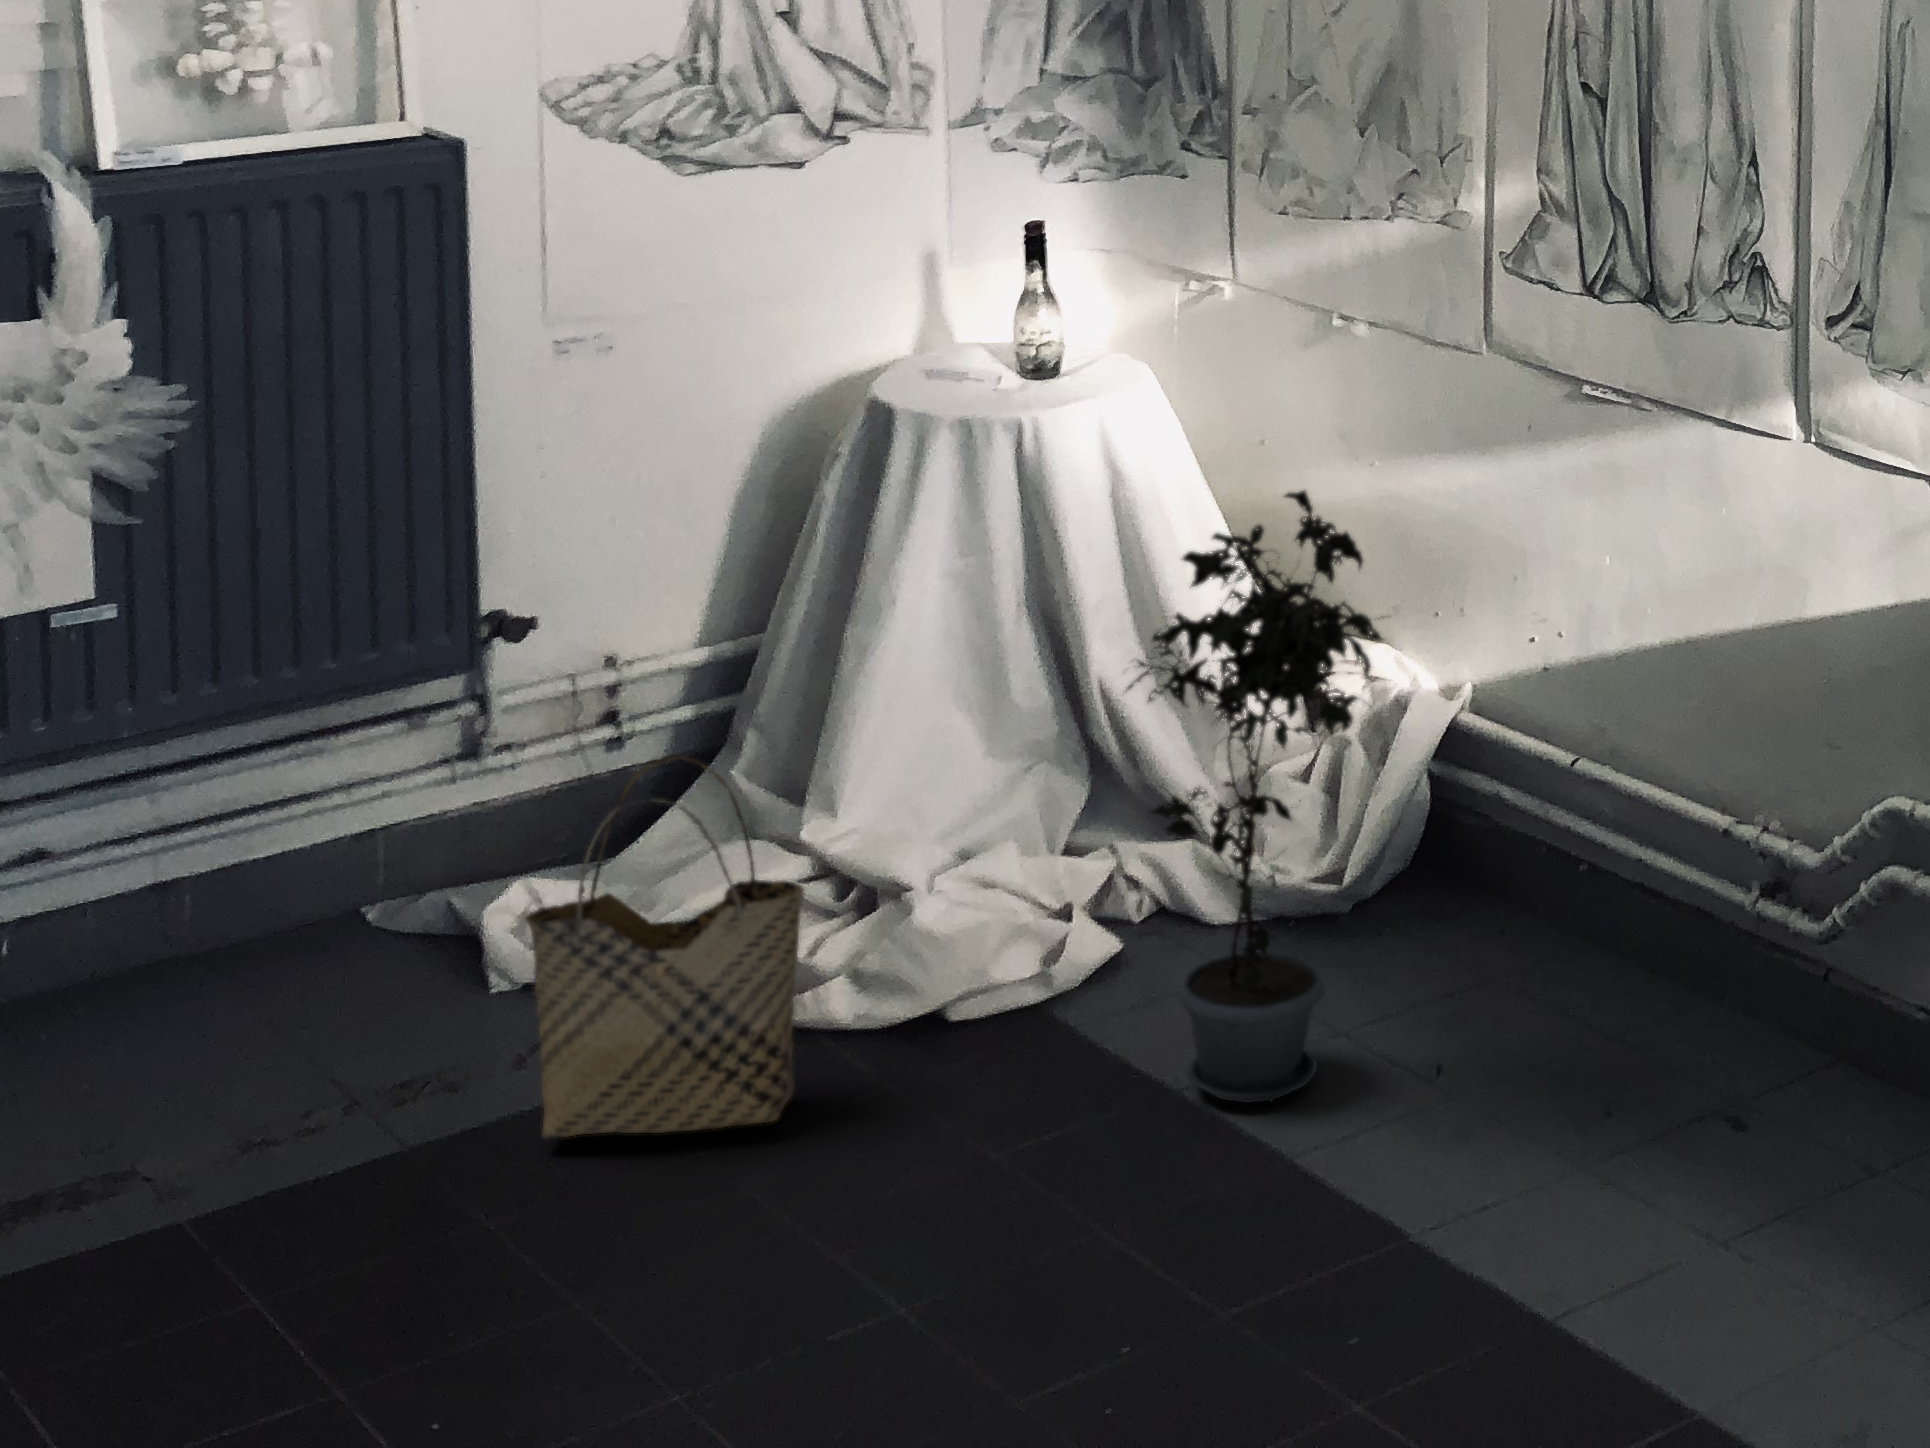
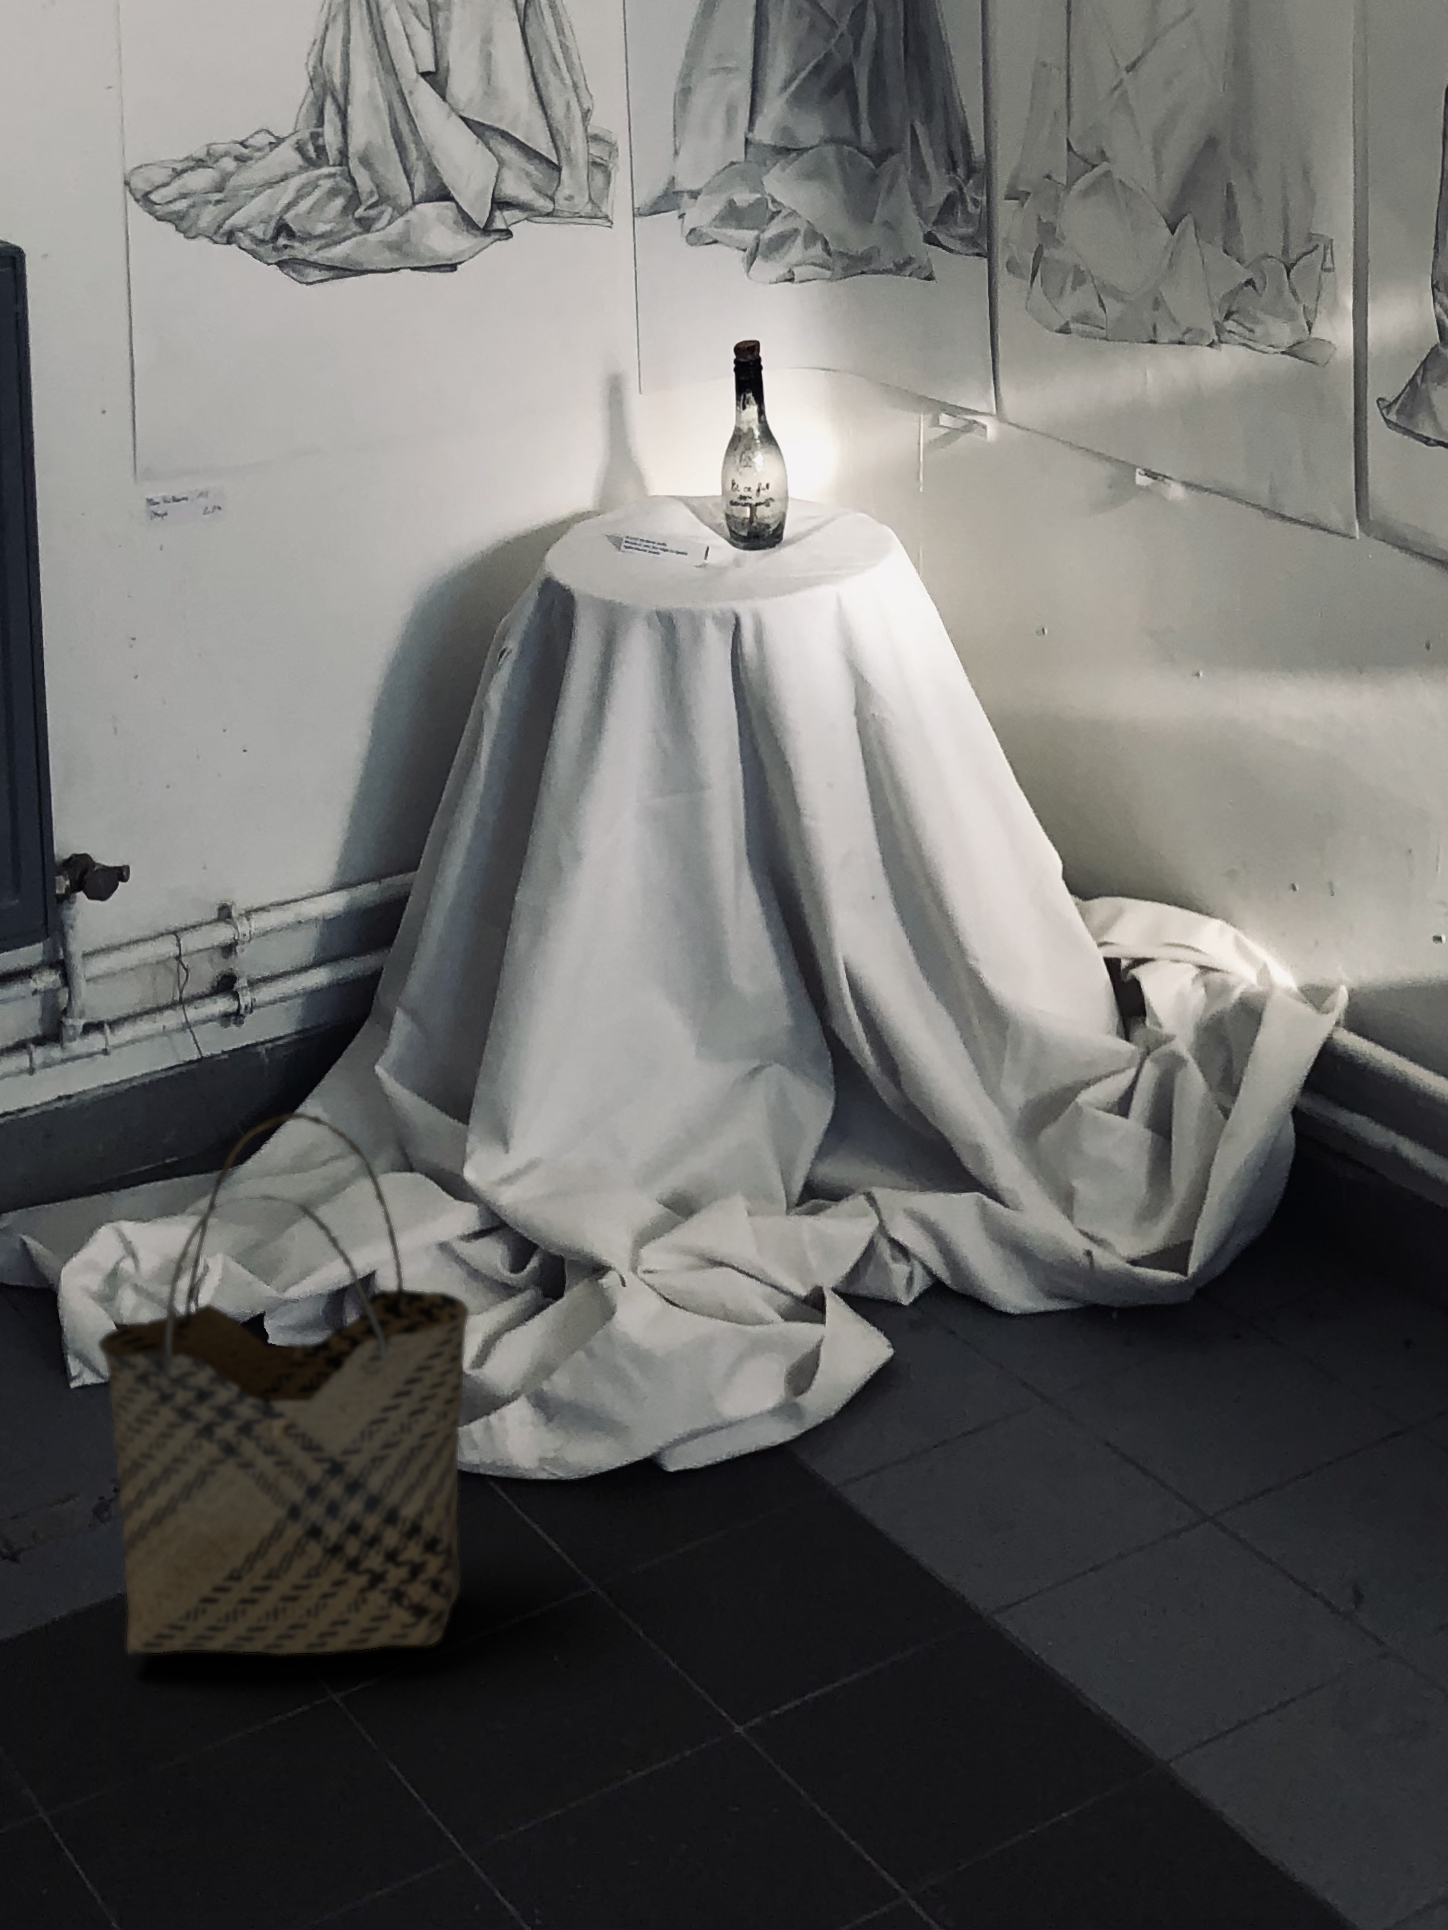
potted plant: present [1126,490,1391,1103] -> none [901,762,1280,1652]

